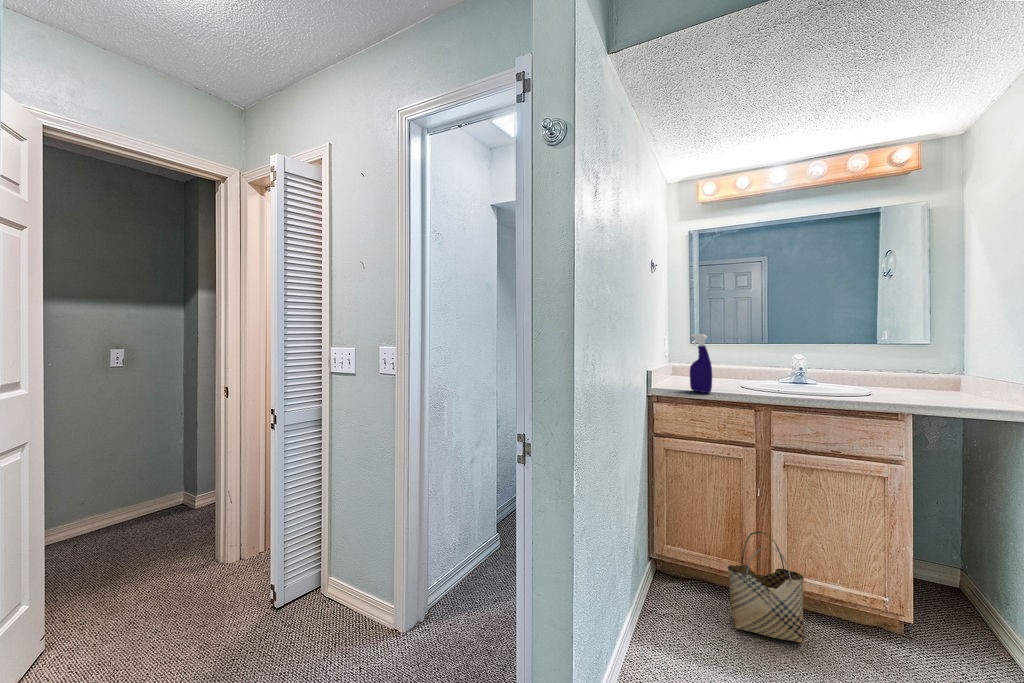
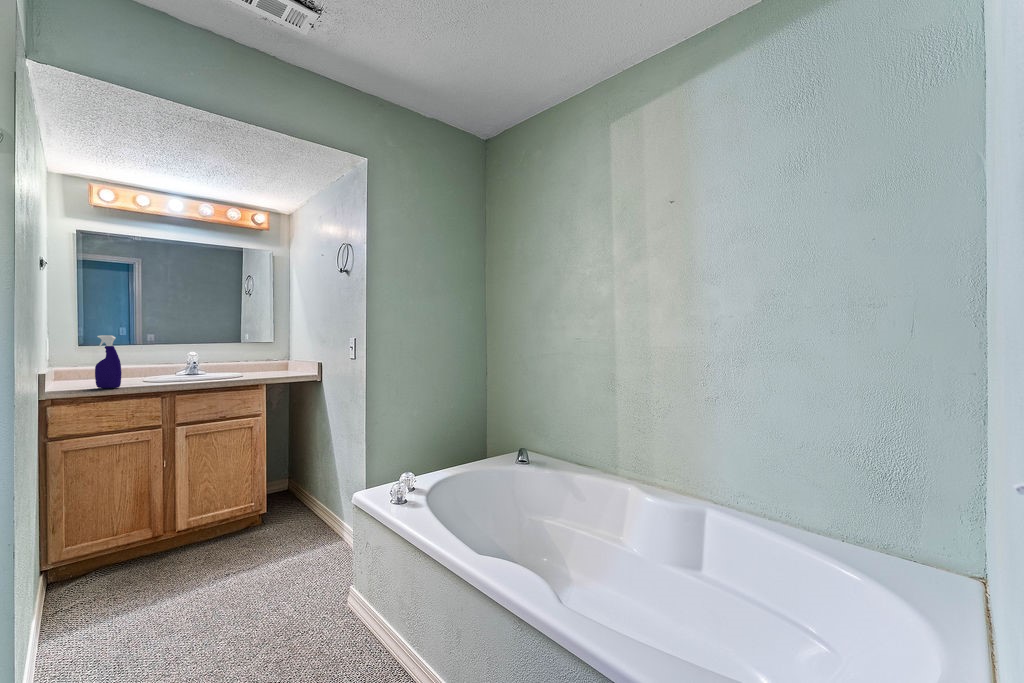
woven basket: present [727,531,805,643] -> none [140,493,203,576]

